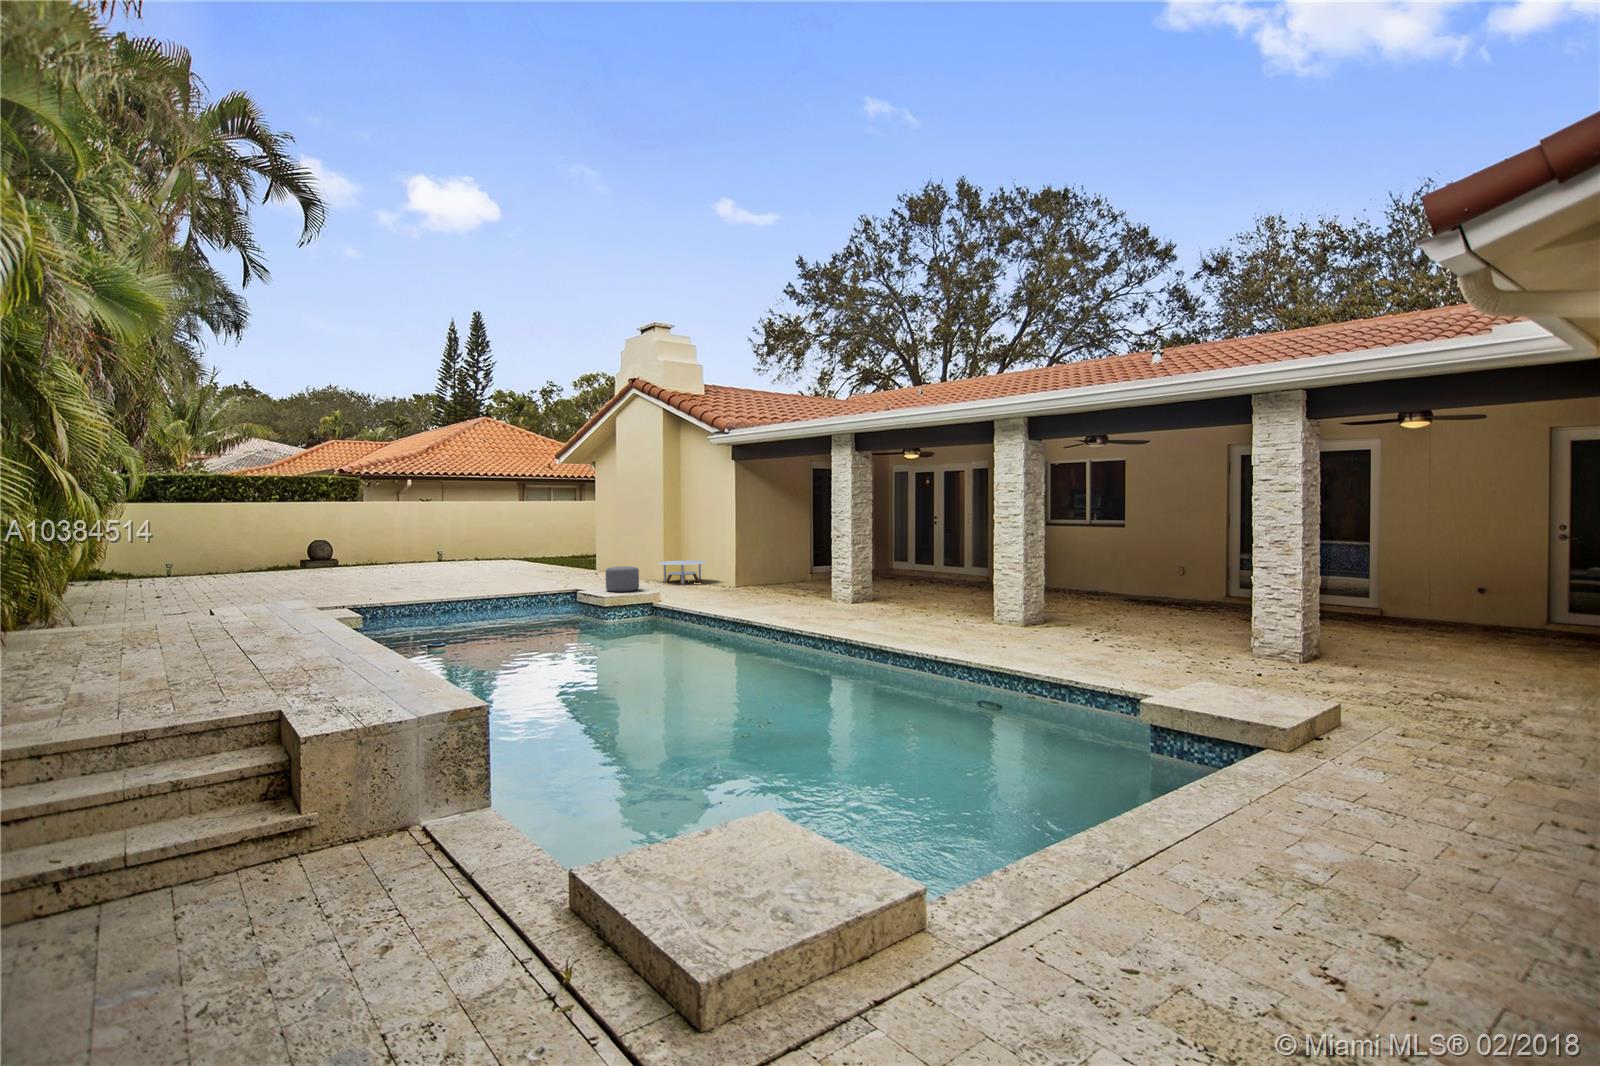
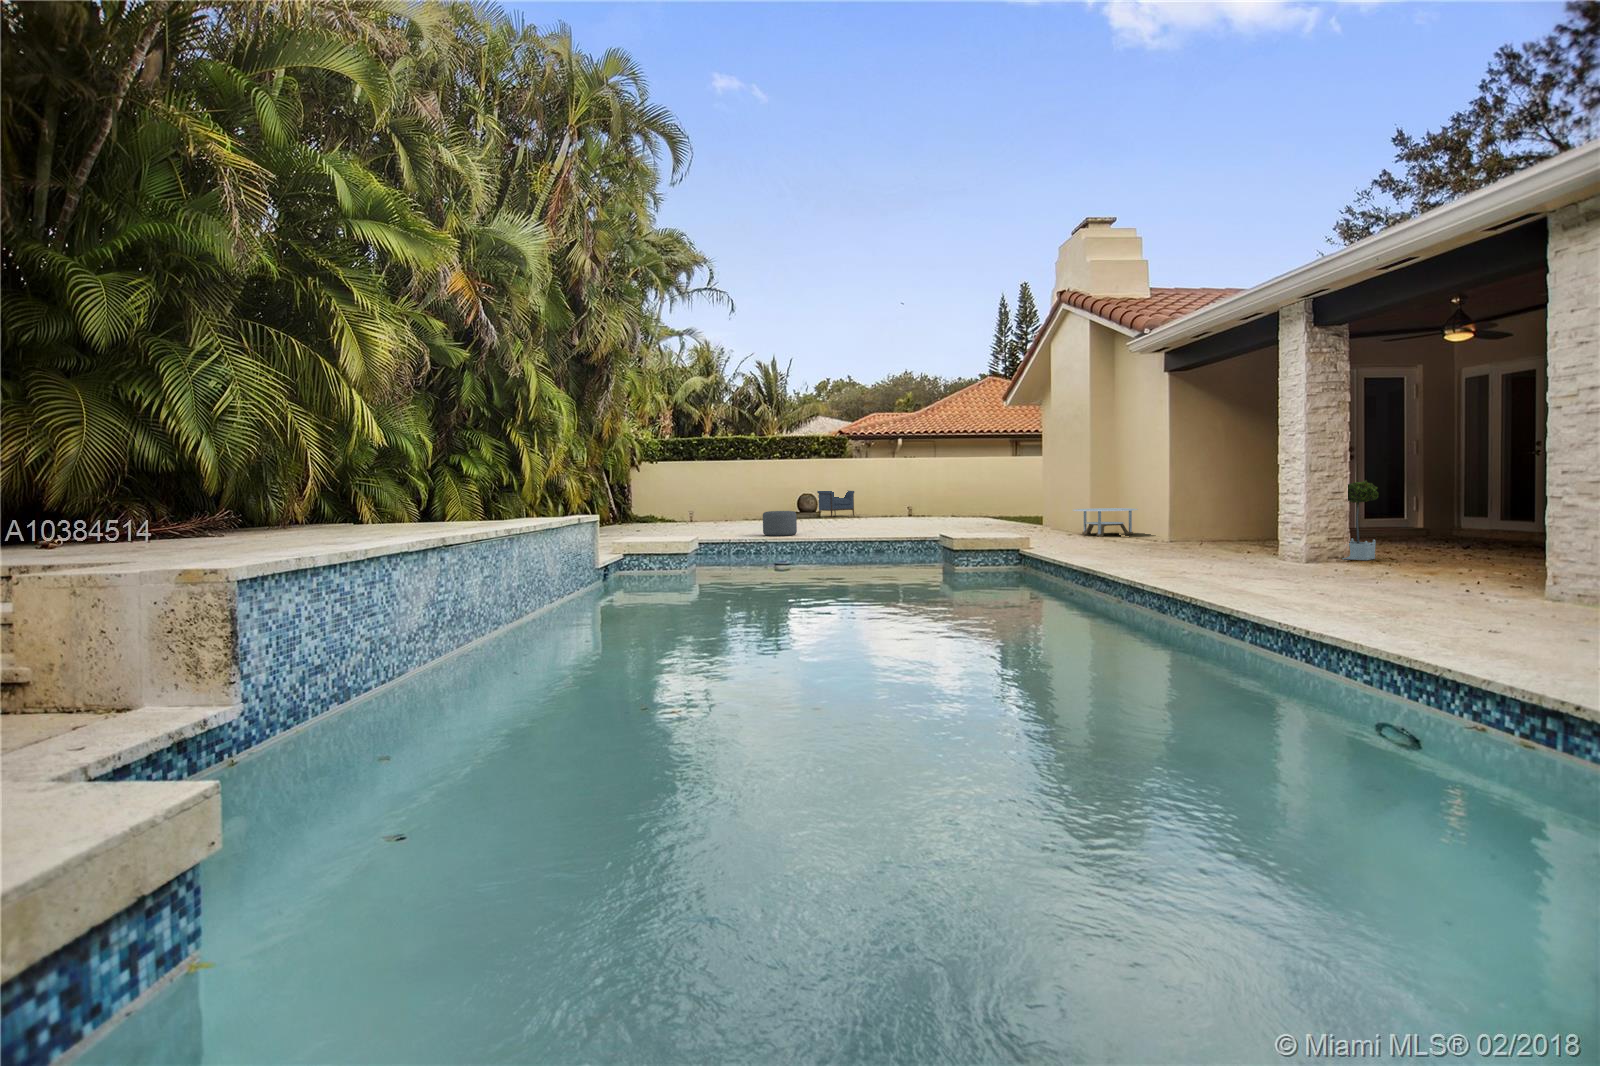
armchair: none [335,531,380,566] -> present [817,491,854,517]
potted tree: none [870,550,890,600] -> present [1342,480,1379,560]
ottoman: present [606,566,639,592] -> present [763,511,797,536]

